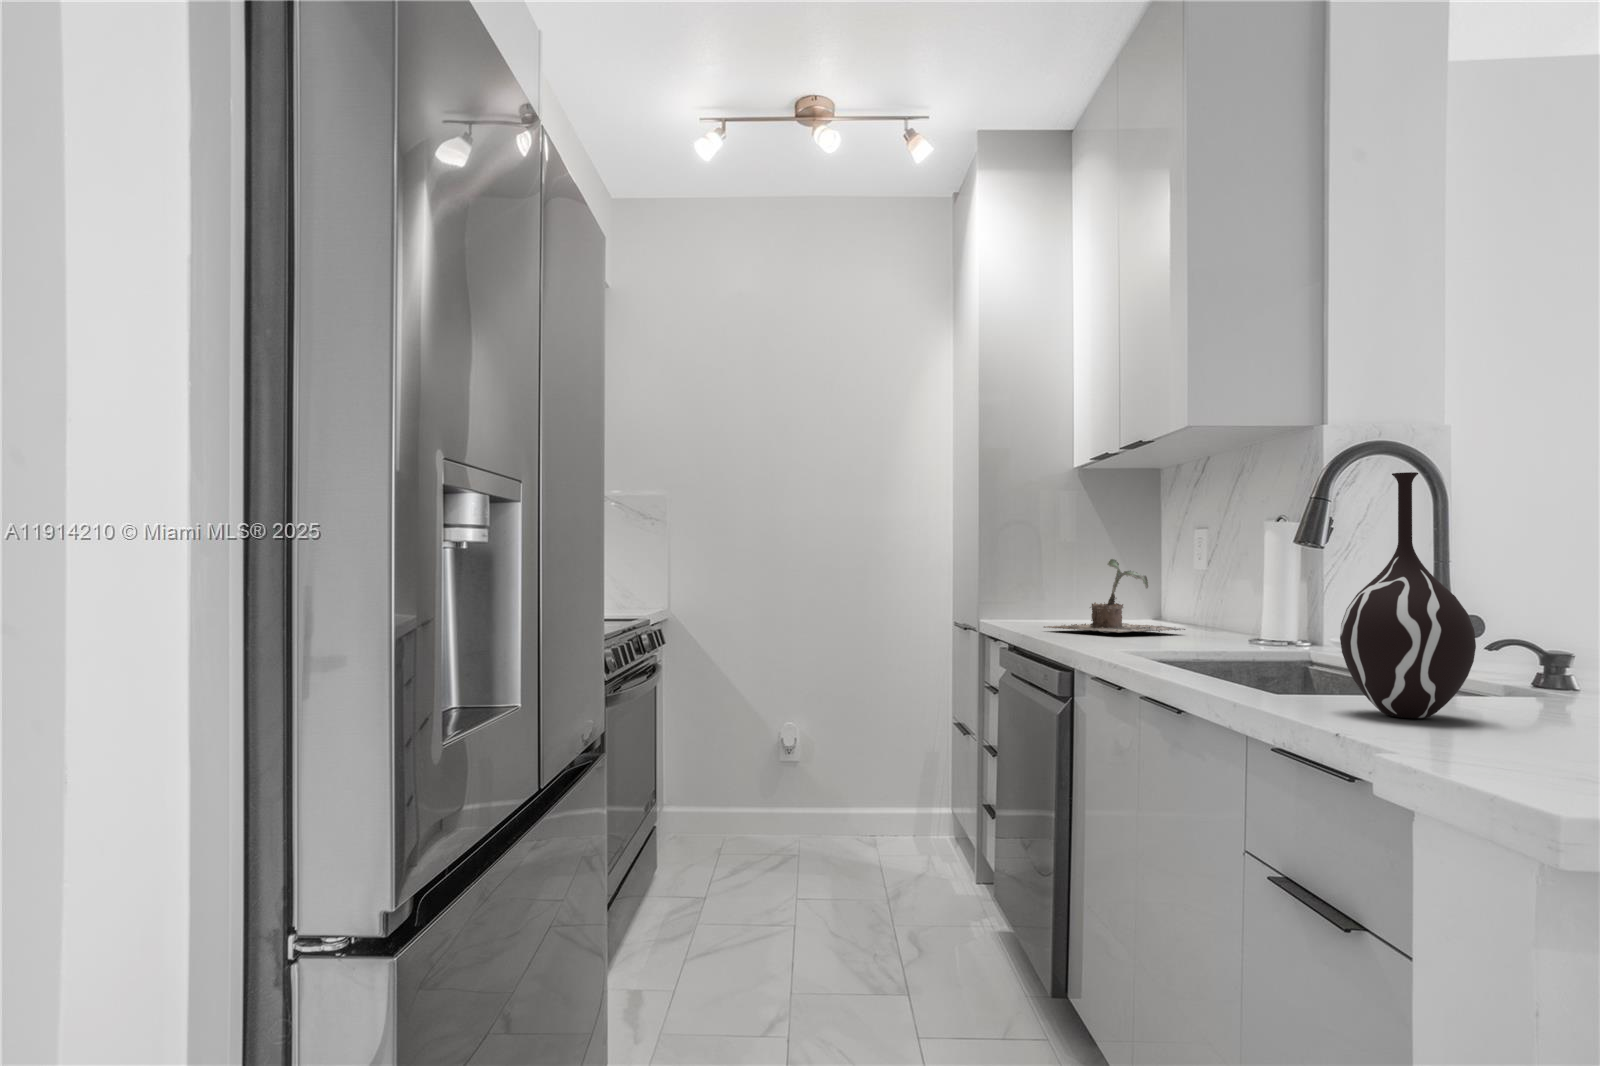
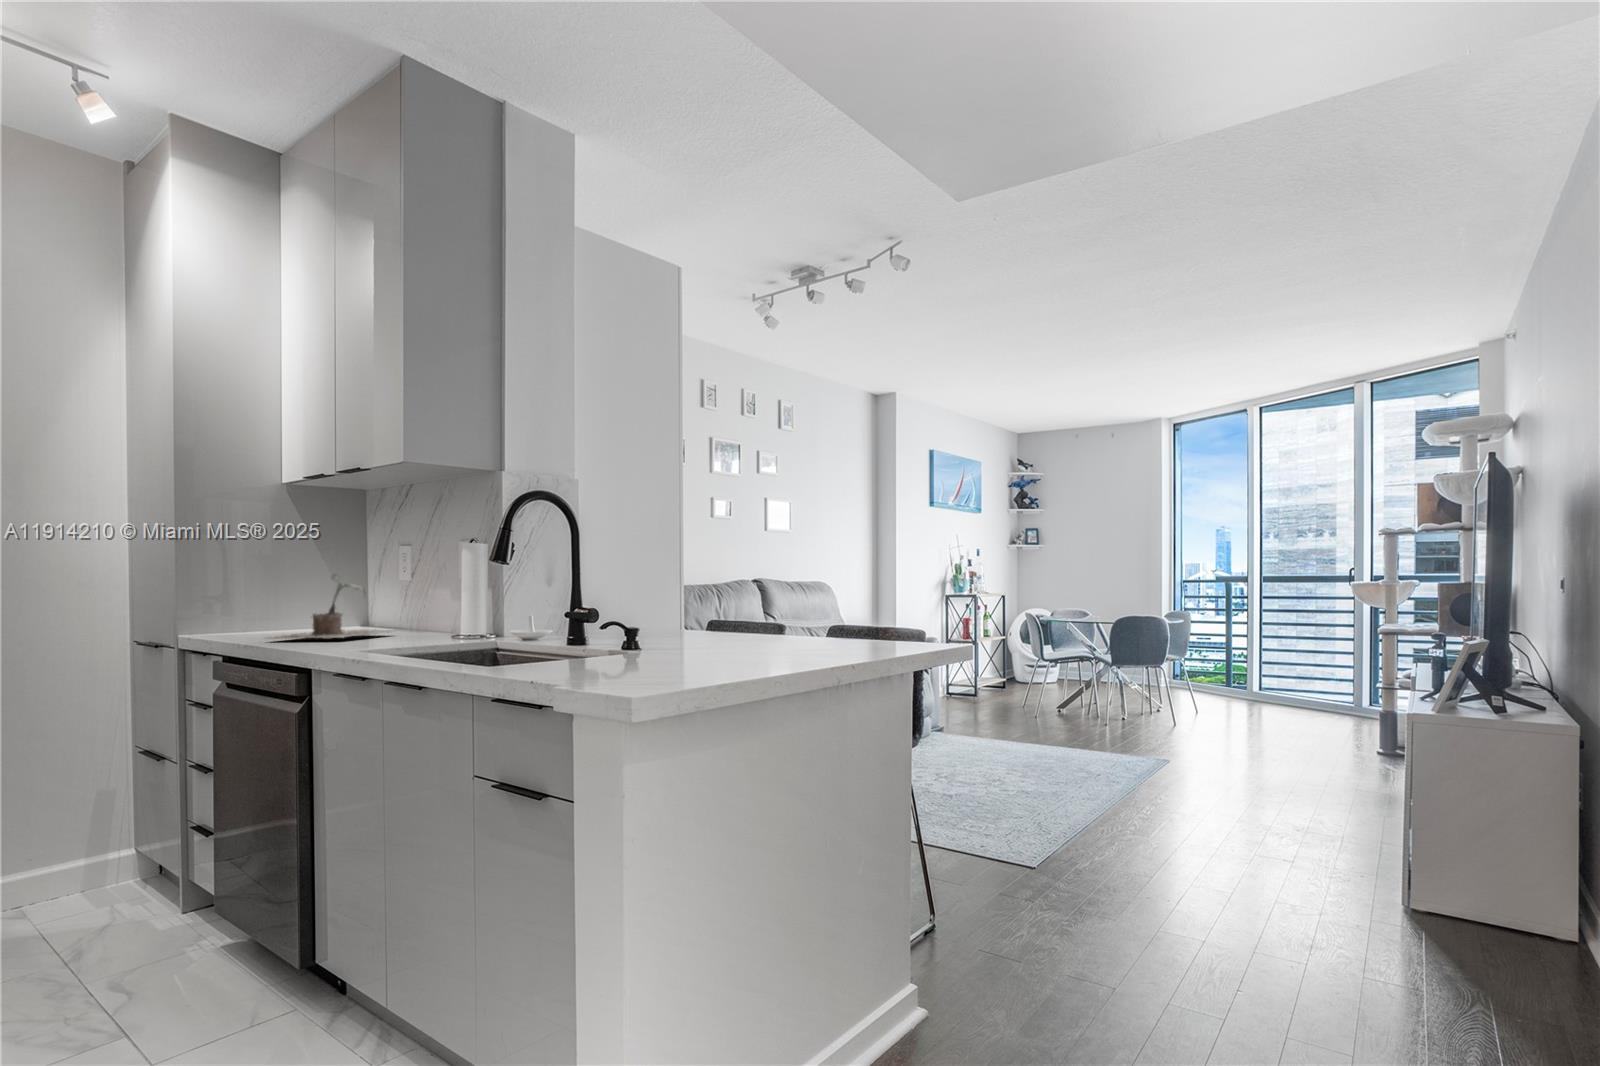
vase: present [1340,472,1476,719] -> none [531,531,598,673]

